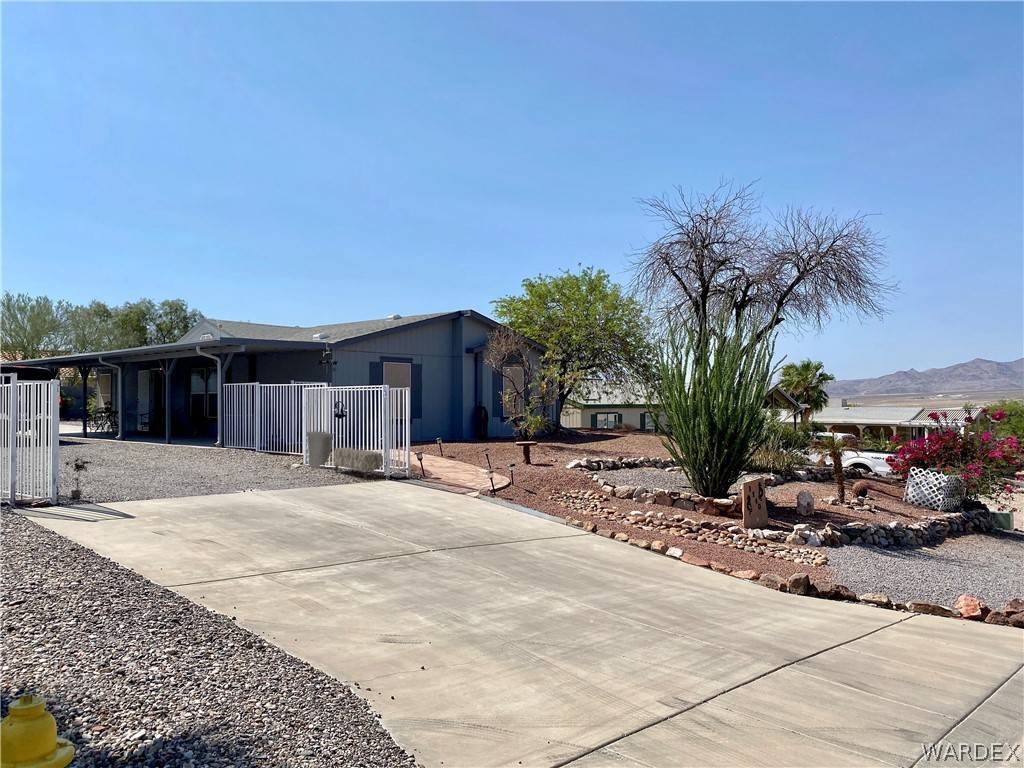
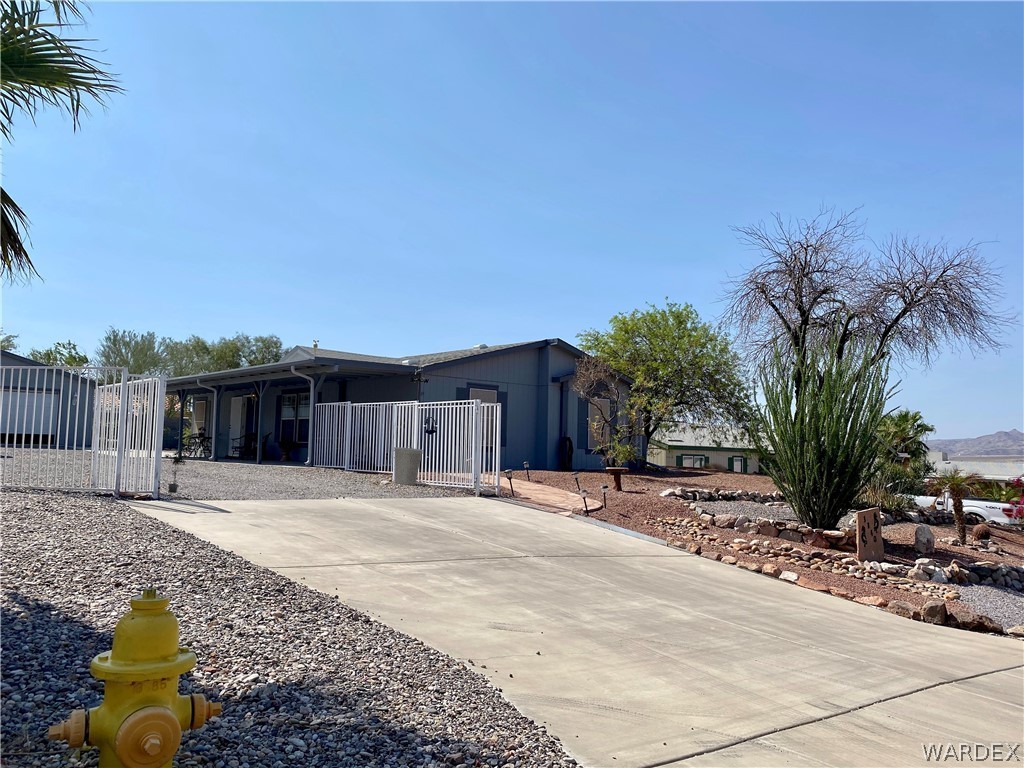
bench: present [334,447,383,480] -> none [420,464,473,496]

